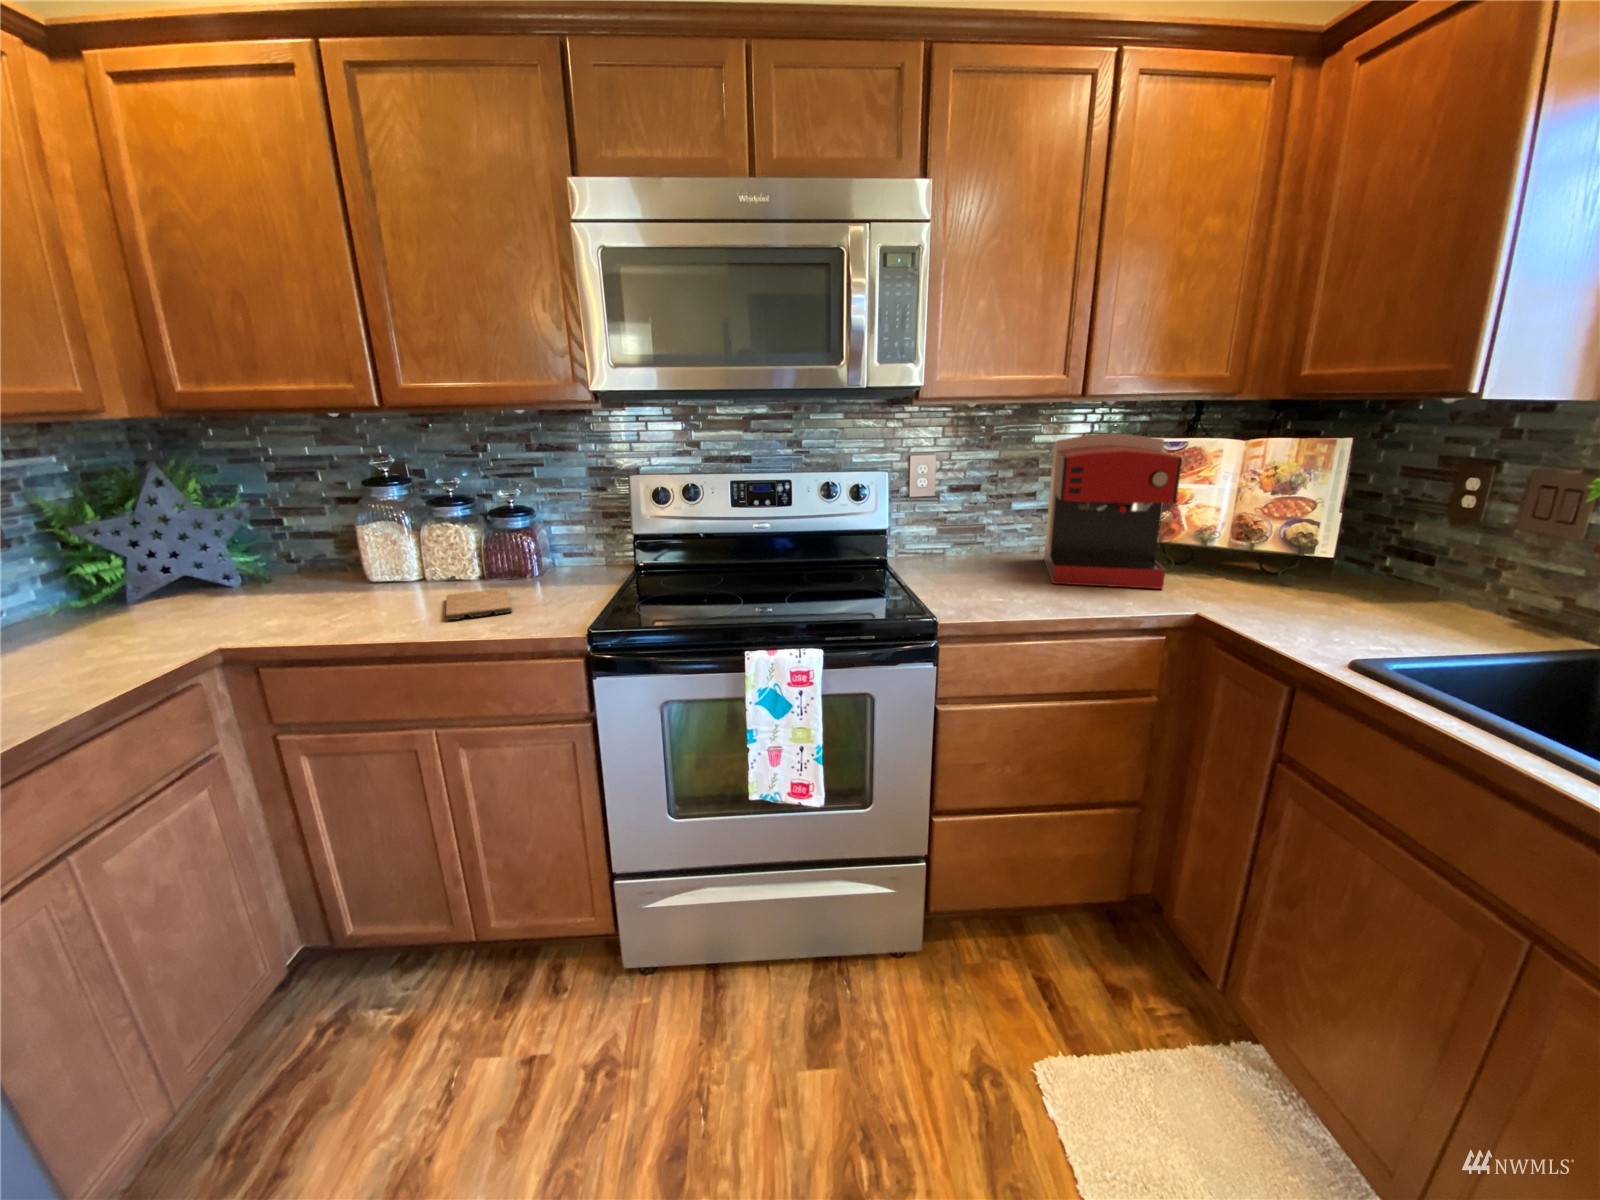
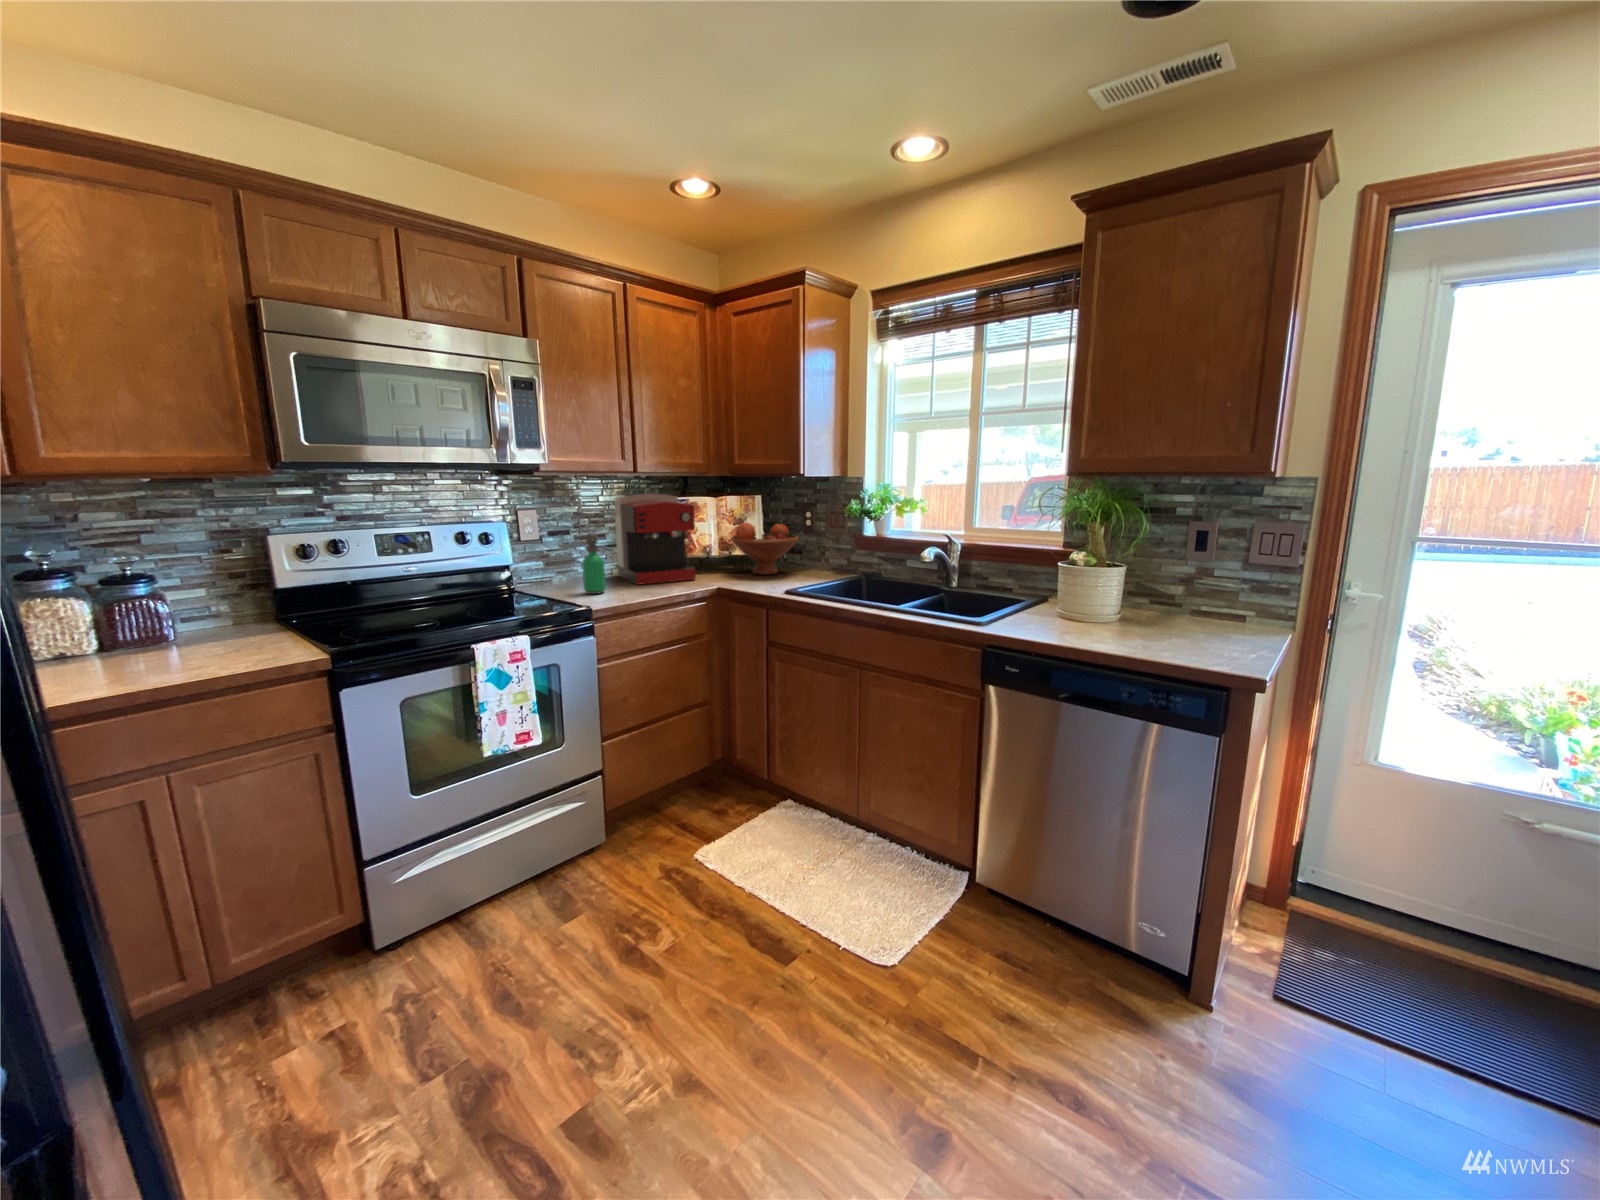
fruit bowl: none [1256,493,1428,602] -> present [731,522,799,575]
soap dispenser: none [959,497,995,592] -> present [583,533,606,594]
cutting board: present [445,589,512,620] -> none [96,647,215,674]

